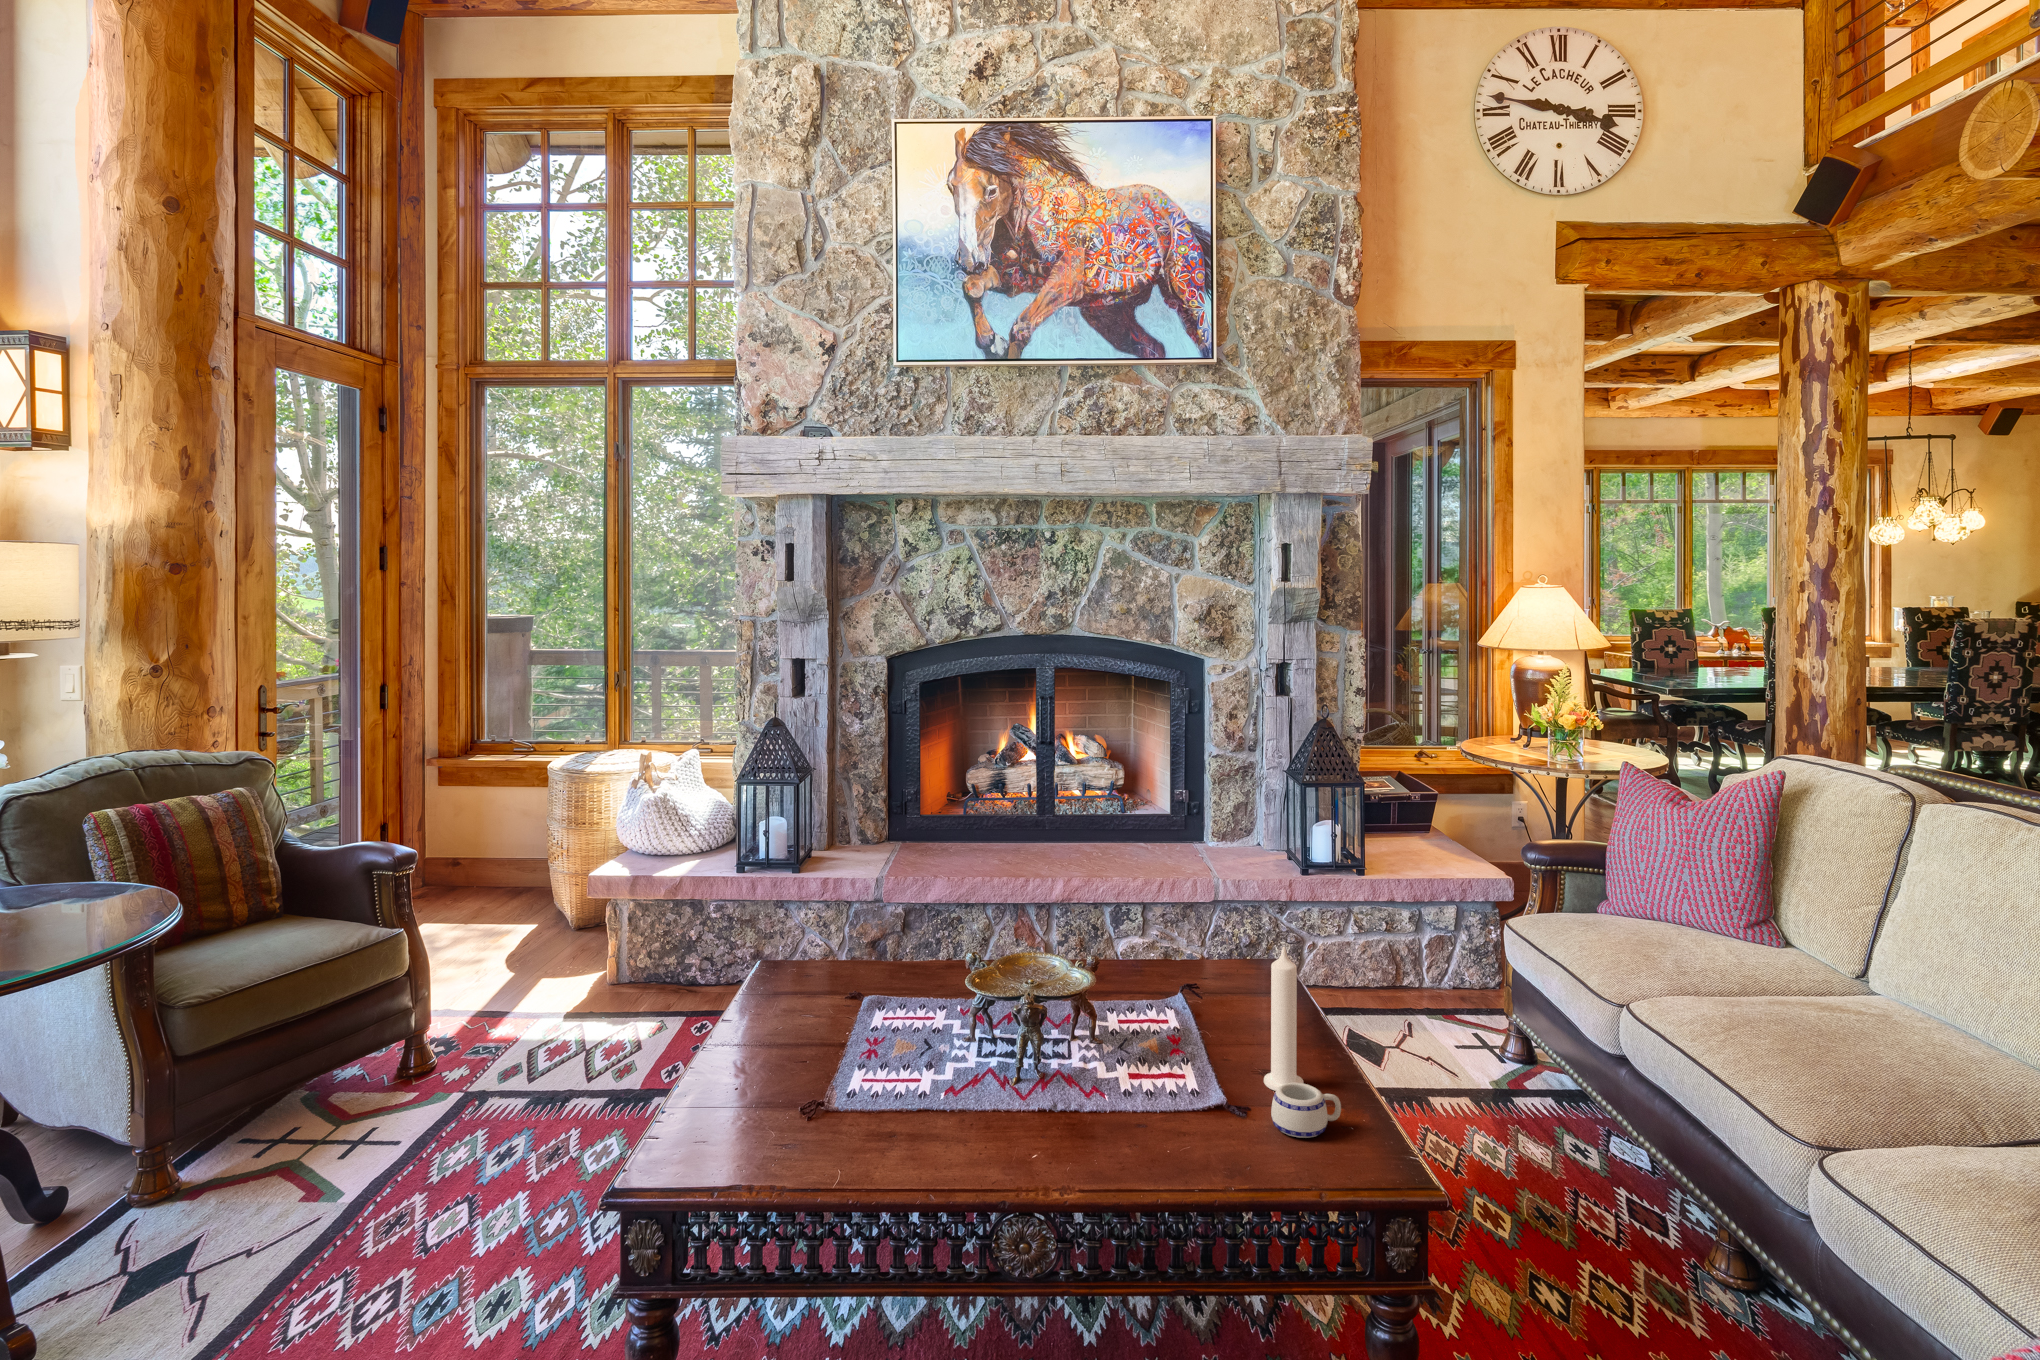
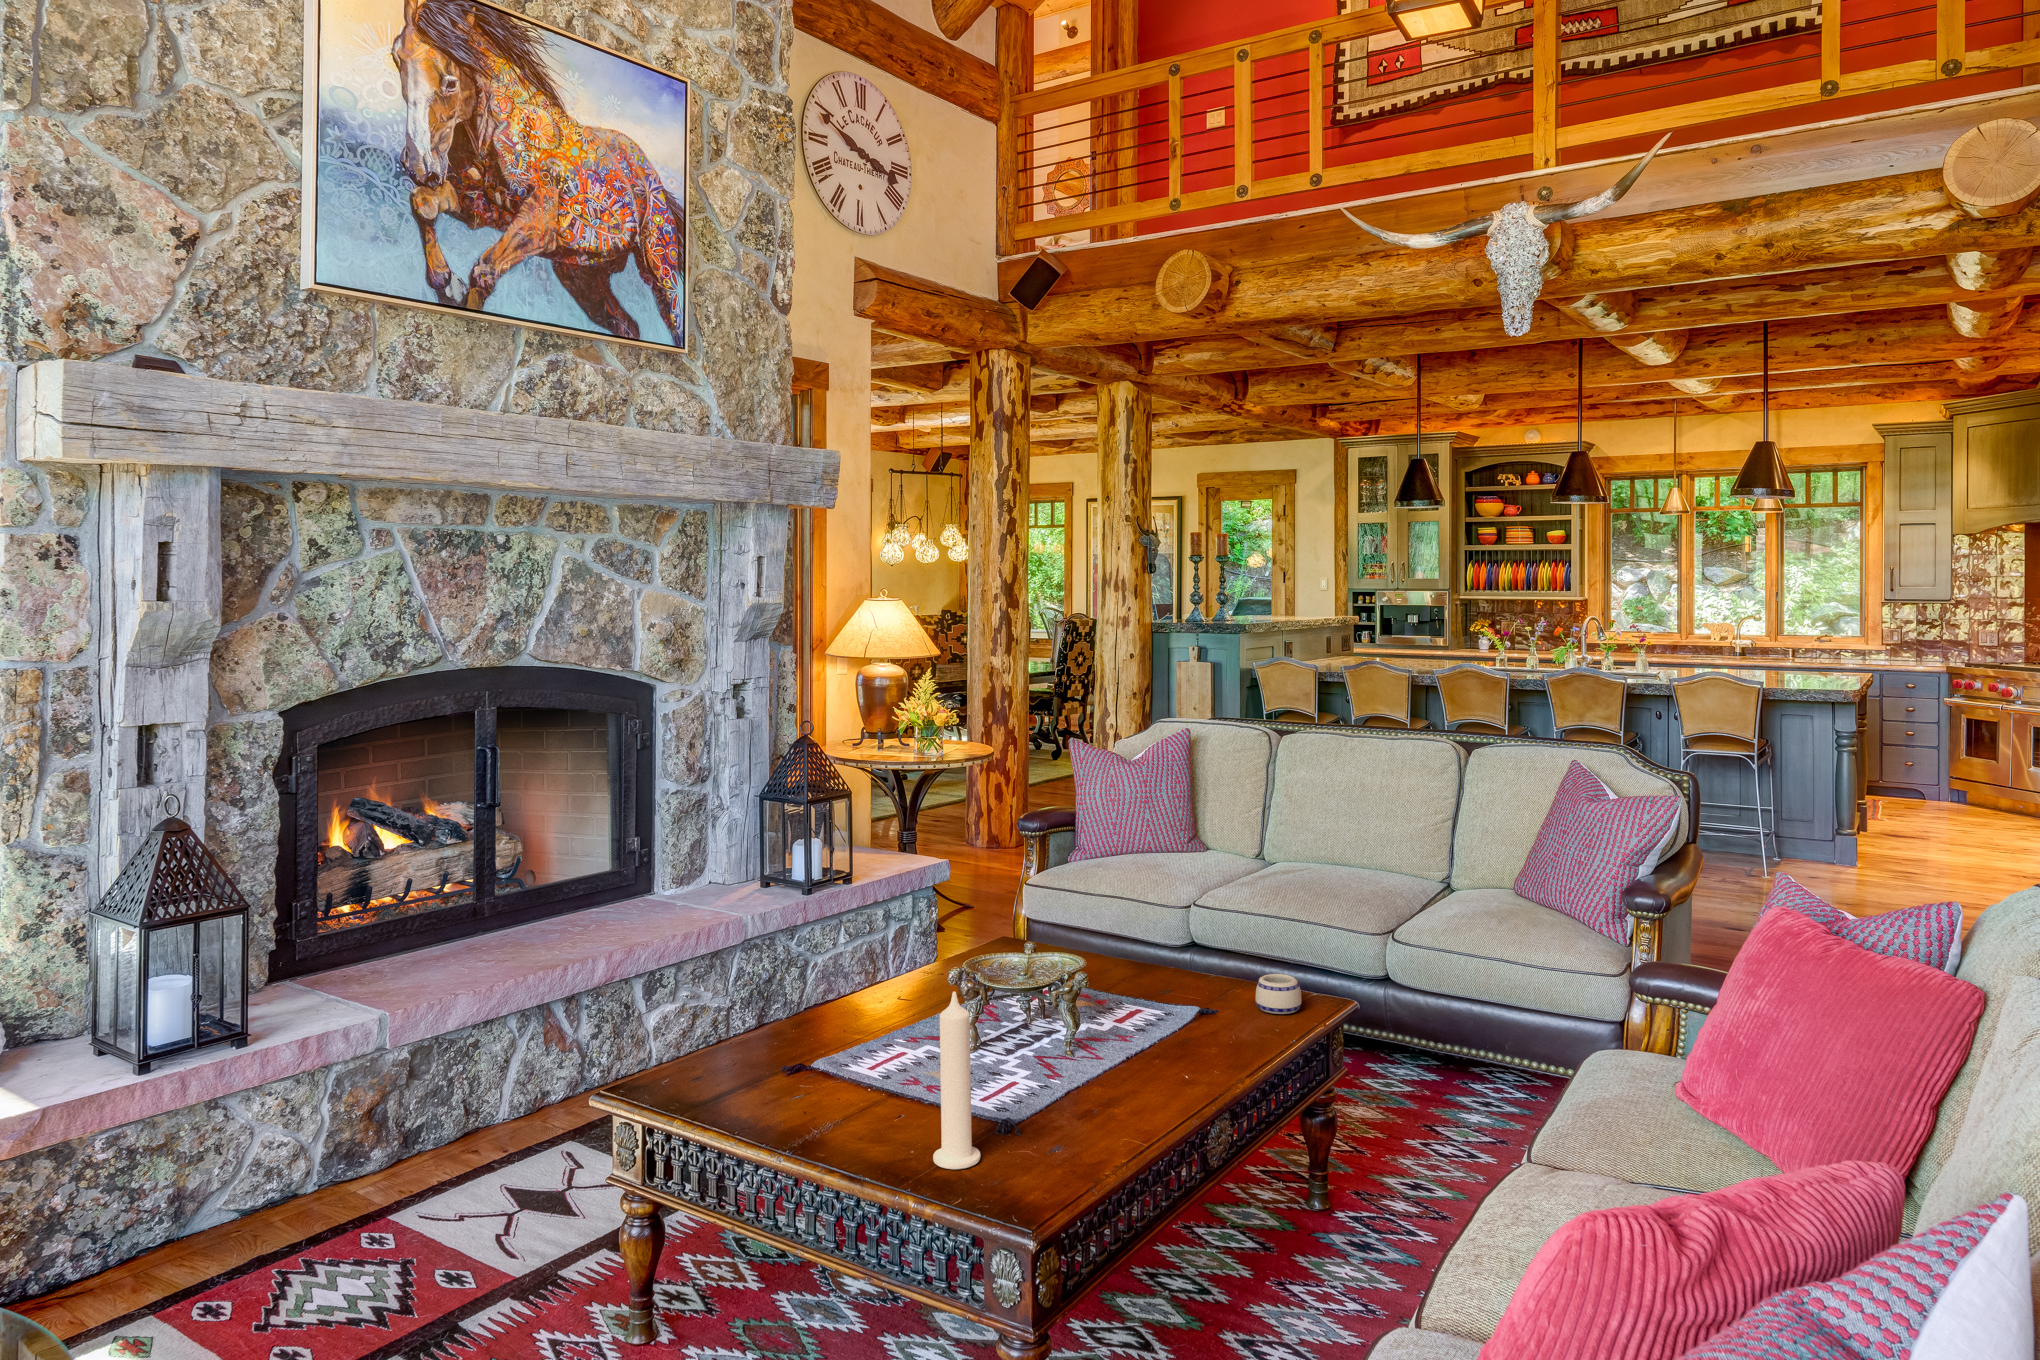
candle: present [1264,947,1304,1091] -> present [933,992,980,1169]

